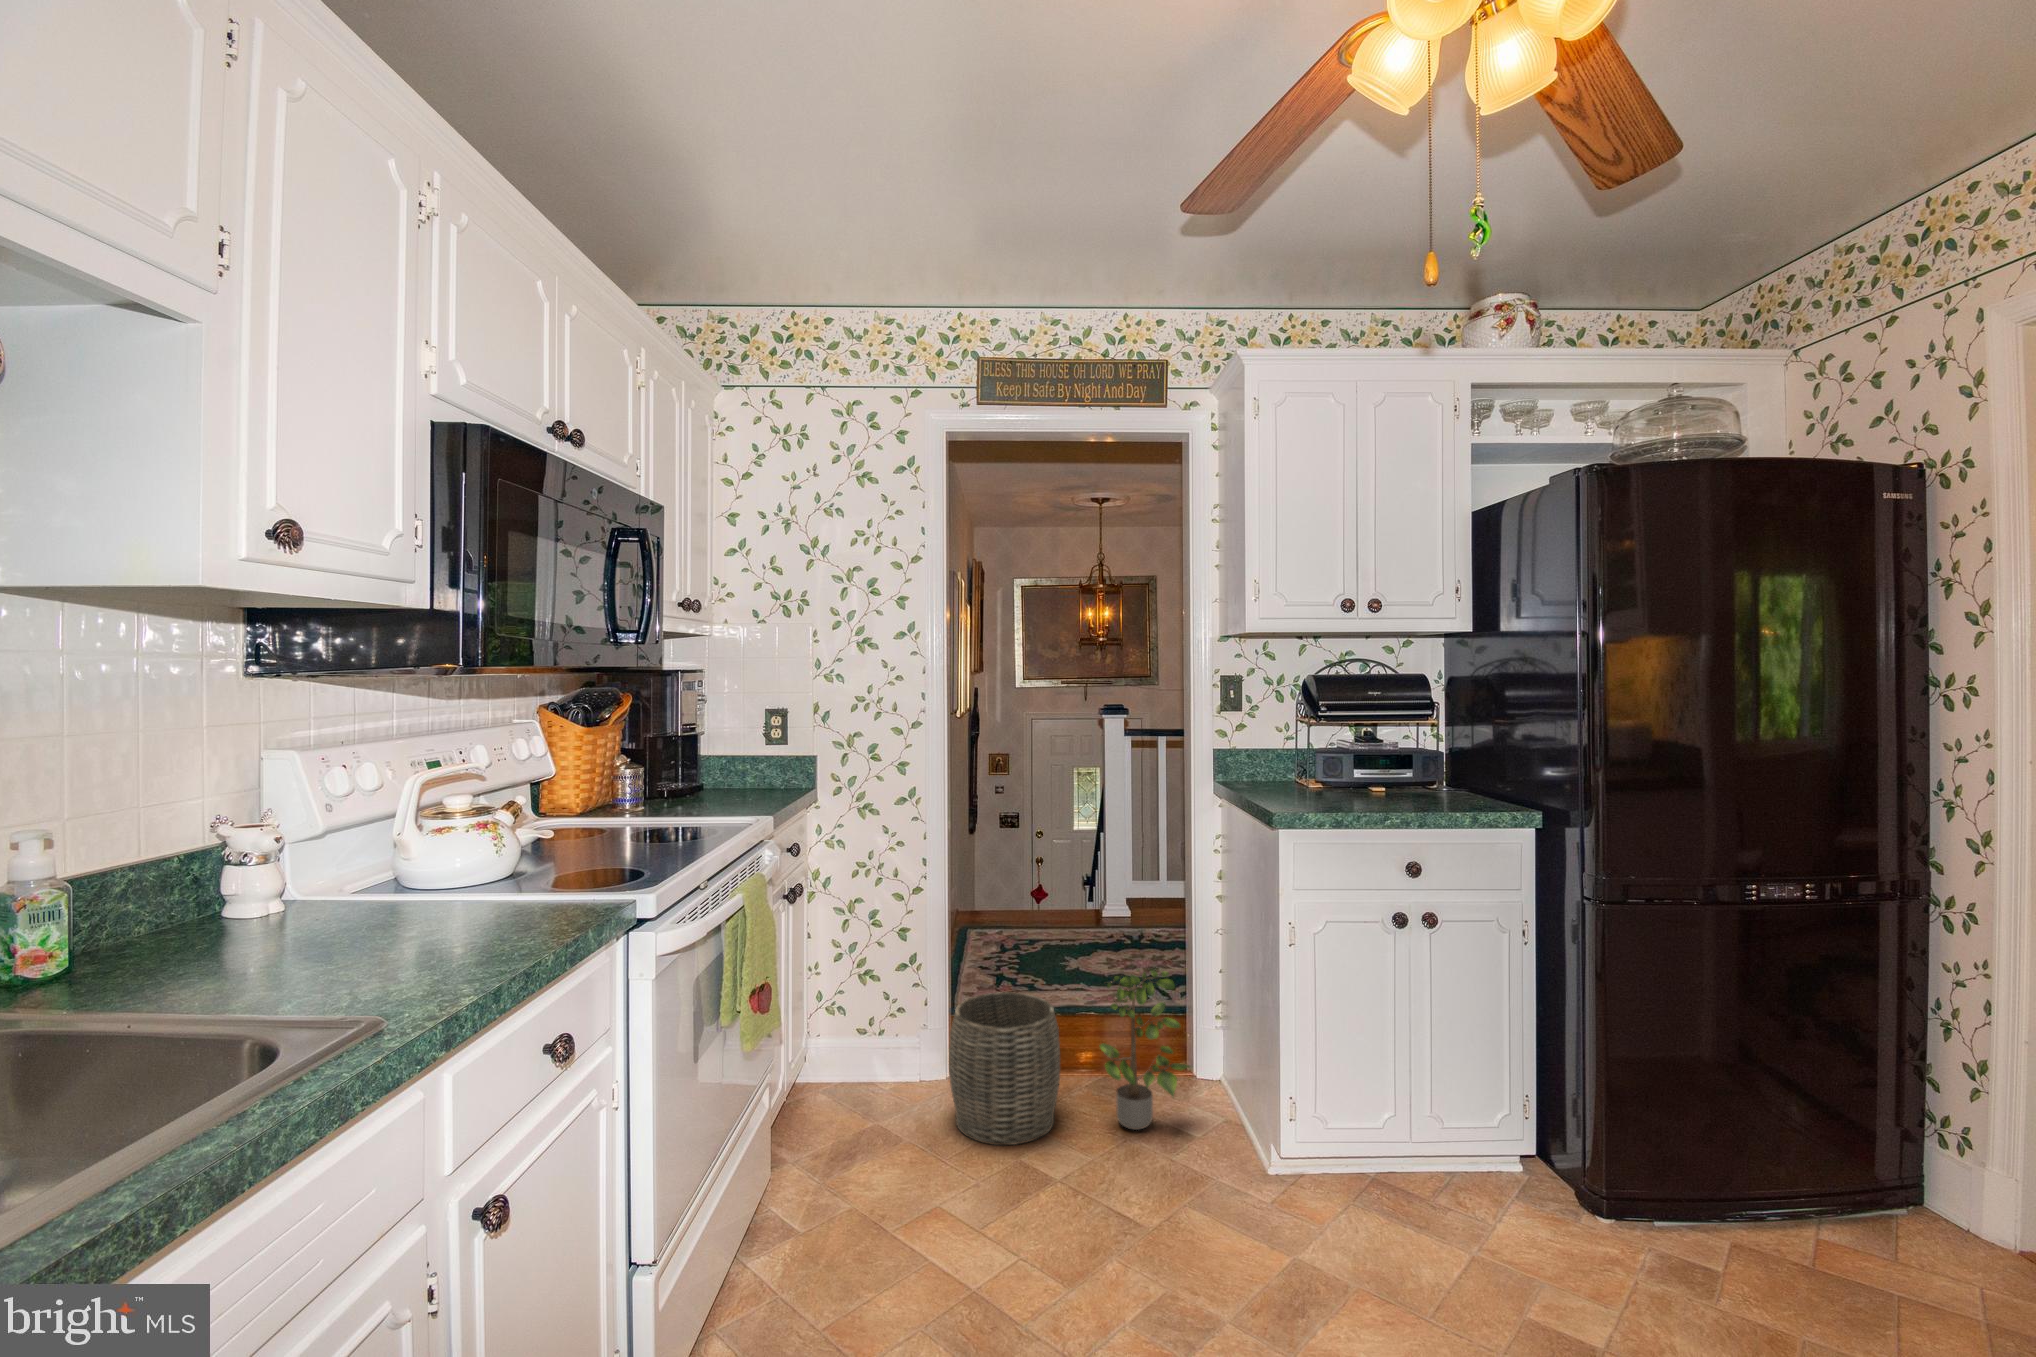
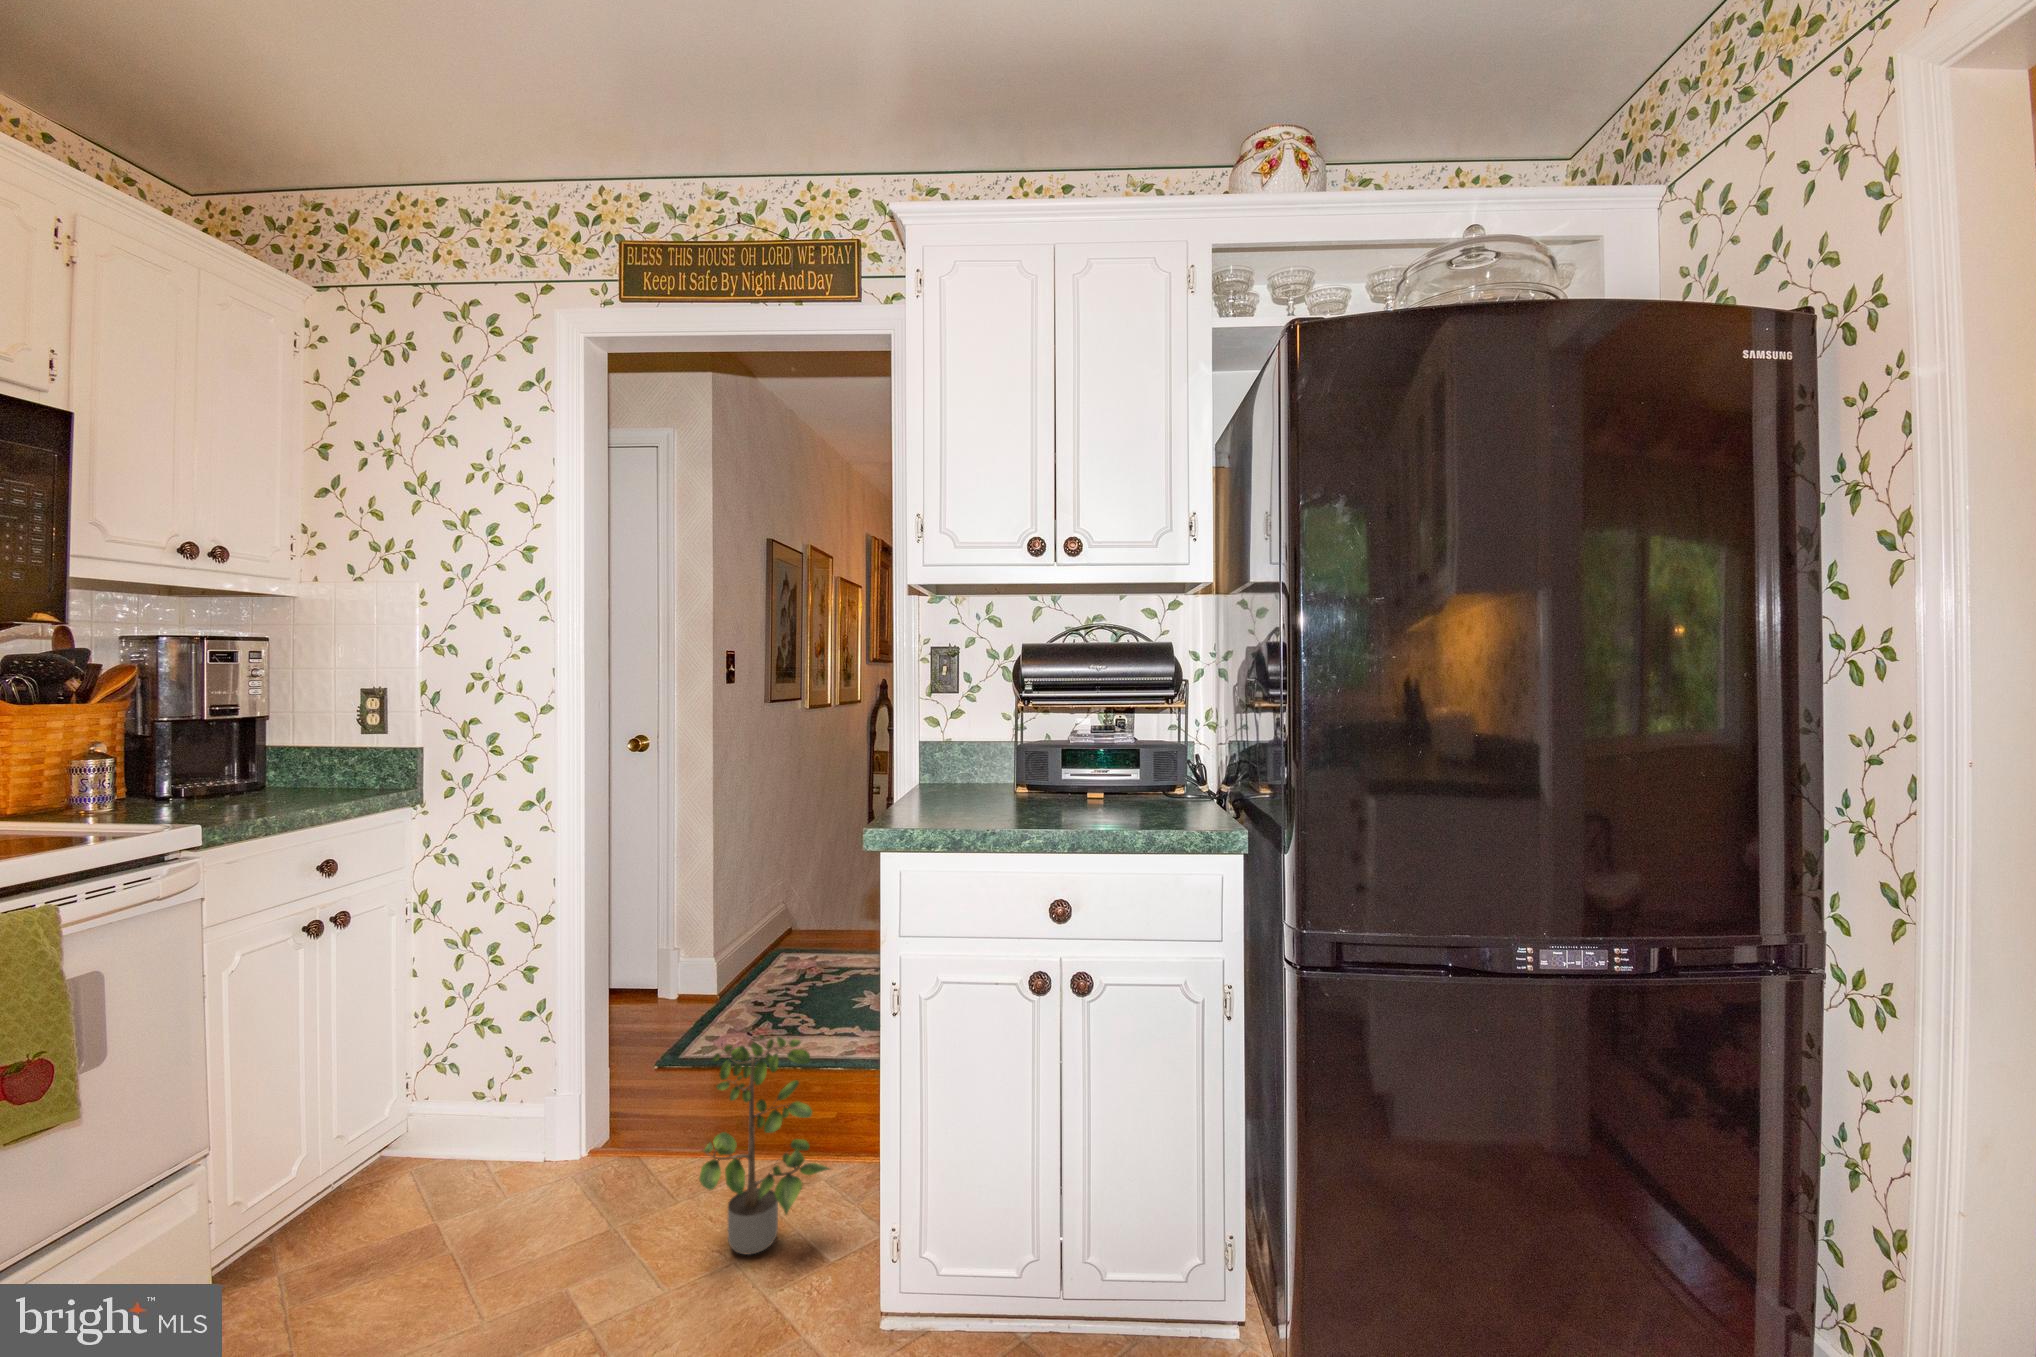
woven basket: present [949,992,1060,1145] -> none [506,1057,670,1275]

